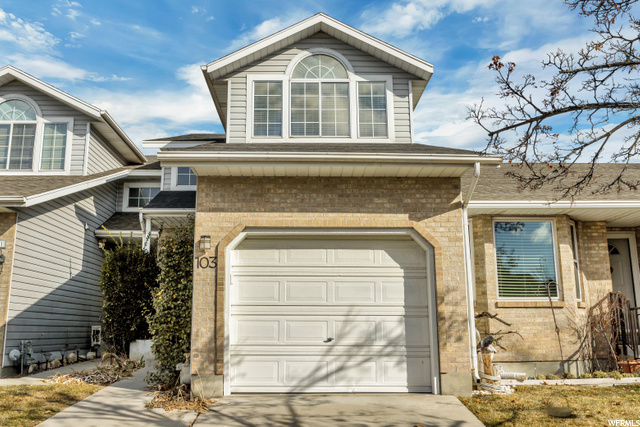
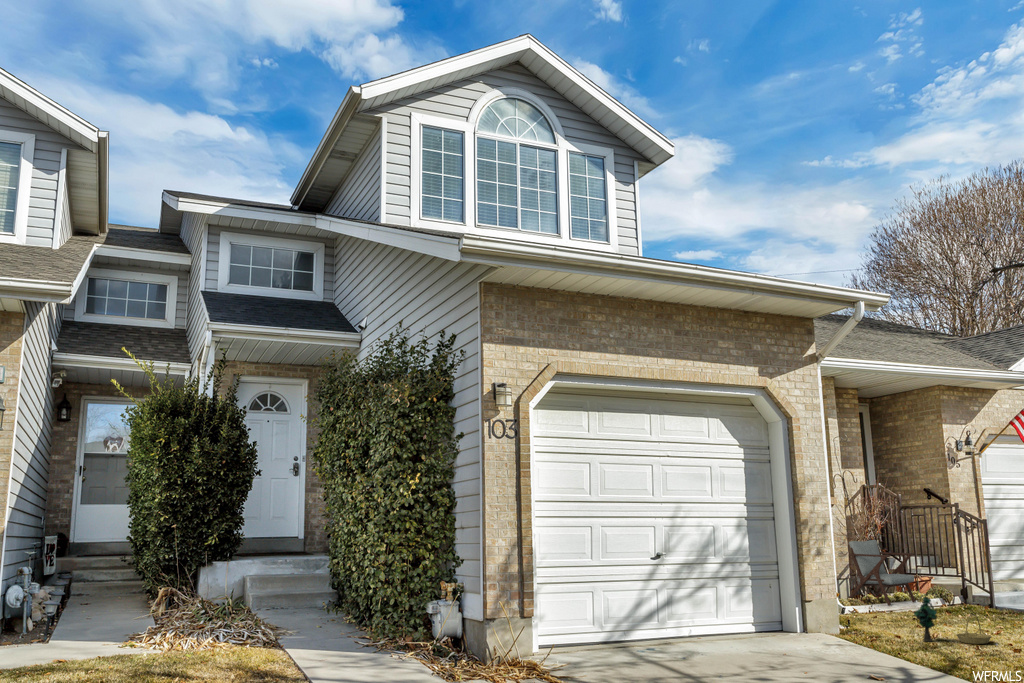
lounge chair: none [558,331,615,380] -> present [848,540,916,605]
decorative plant: none [509,374,531,411] -> present [914,594,937,642]

